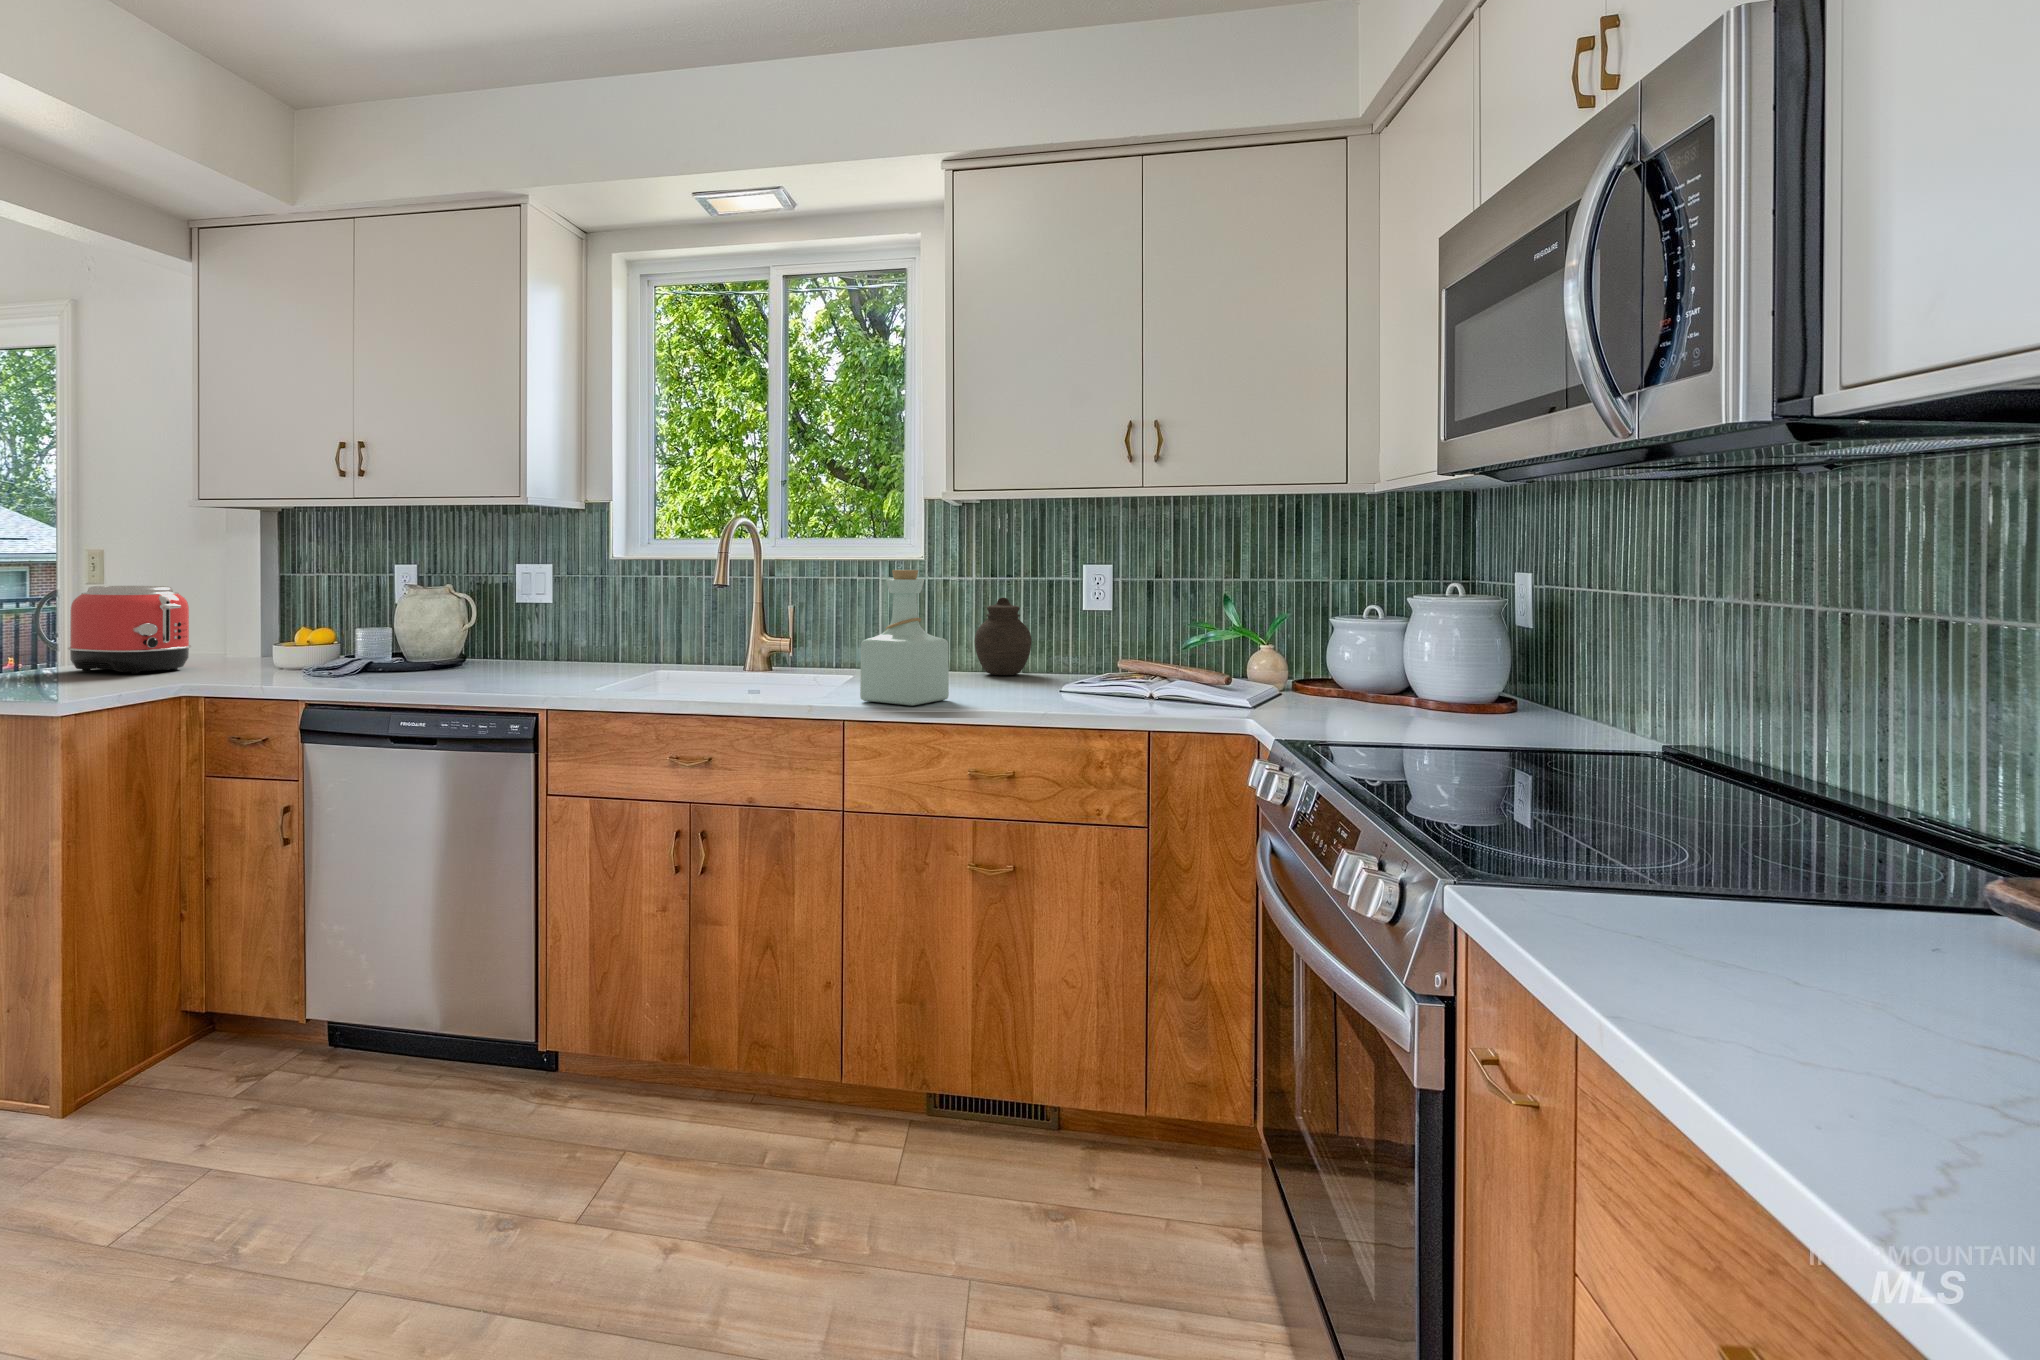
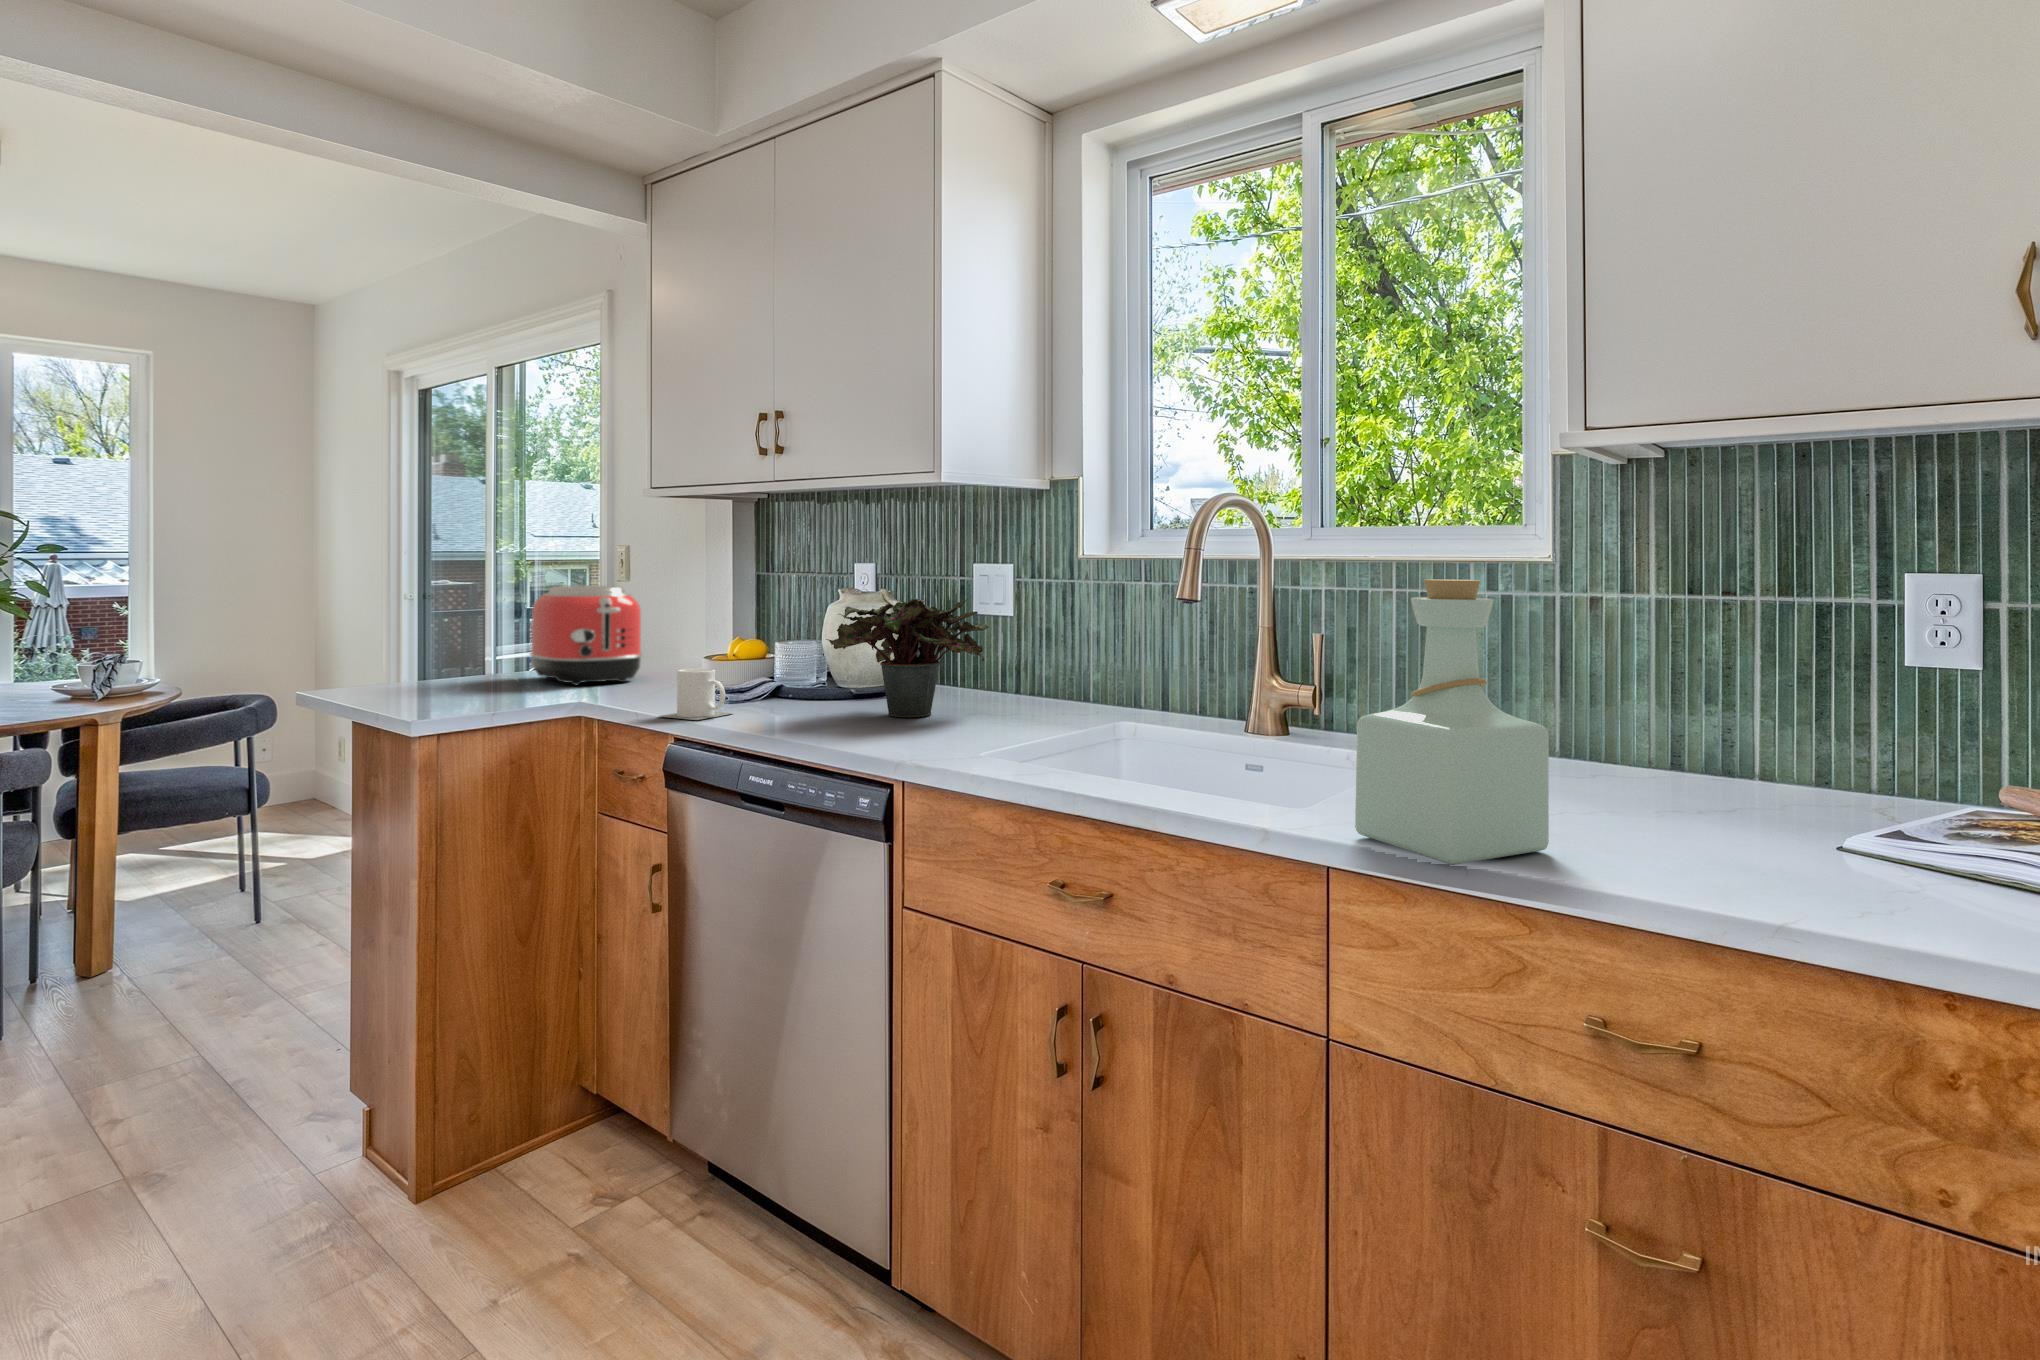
potted plant: none [433,589,552,676] -> present [826,599,989,717]
jar: present [975,598,1032,675] -> none [1652,634,1776,784]
mug: none [293,647,354,686] -> present [659,668,733,720]

